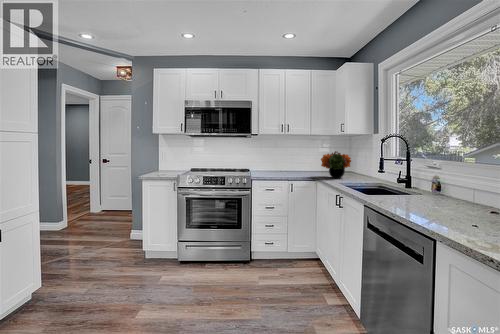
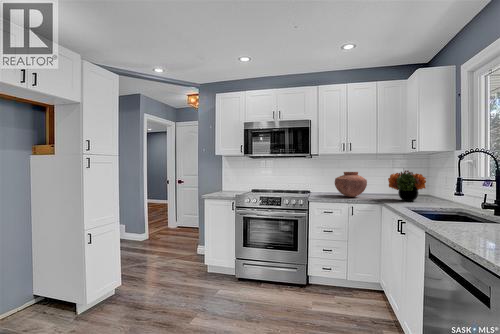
vase: none [275,152,303,175] -> present [335,172,367,197]

